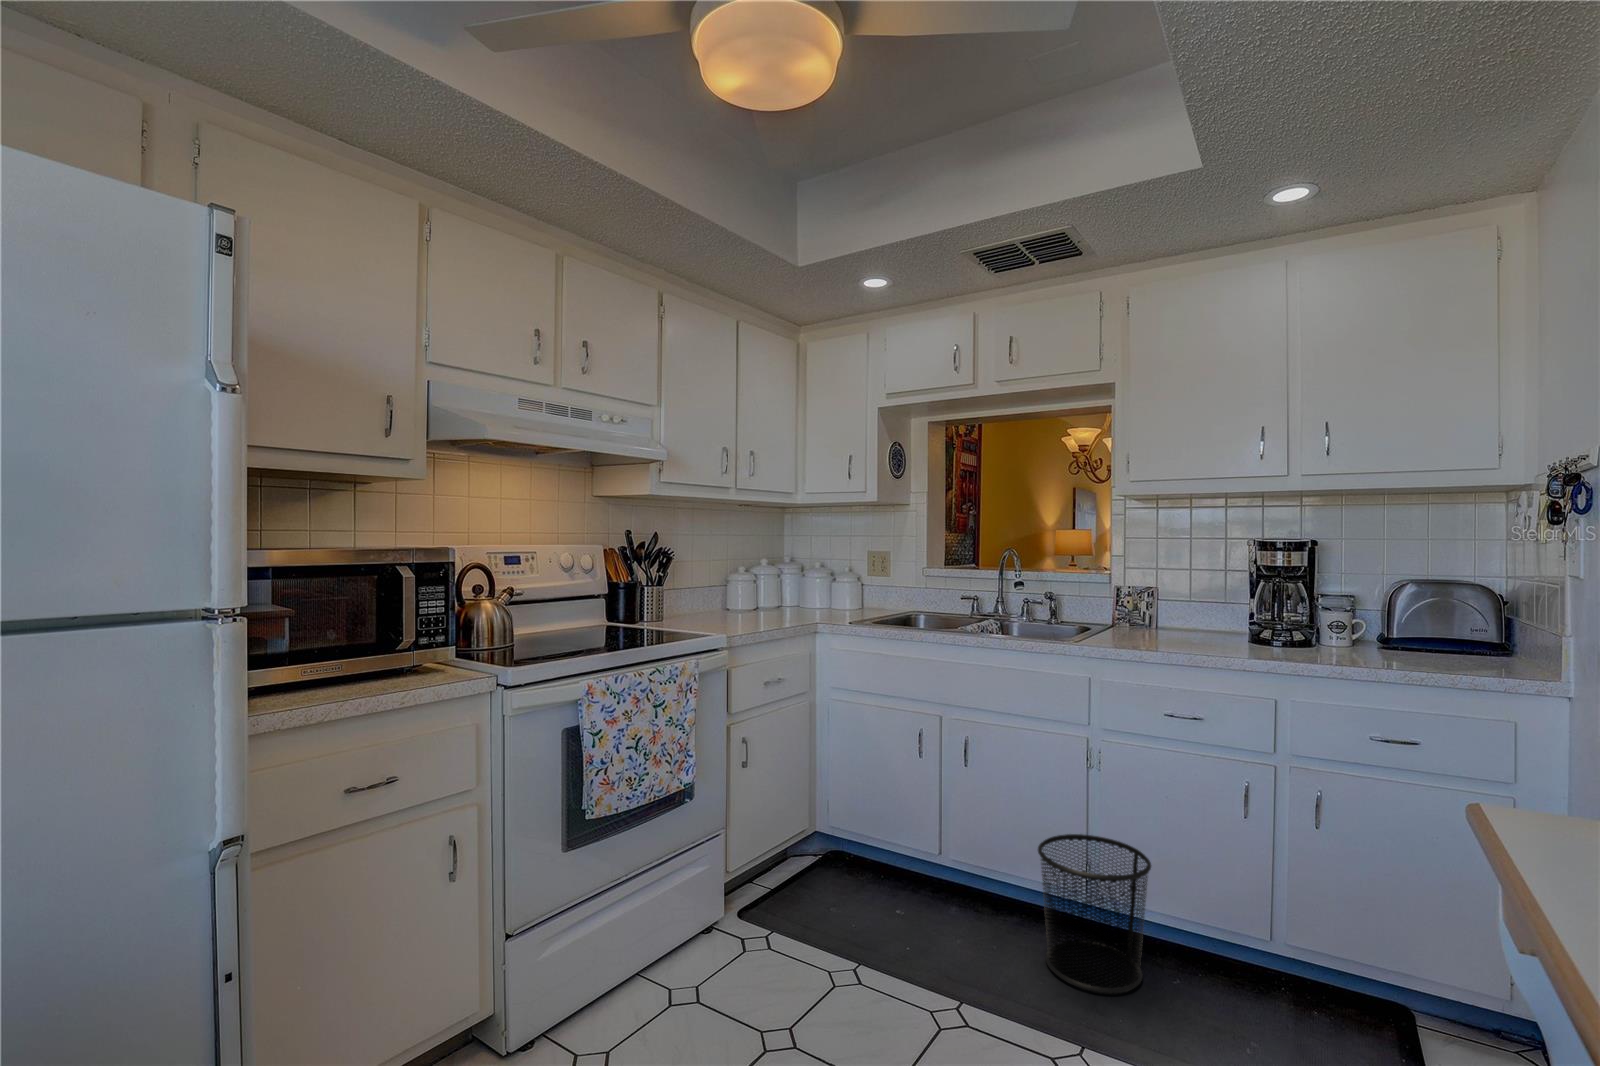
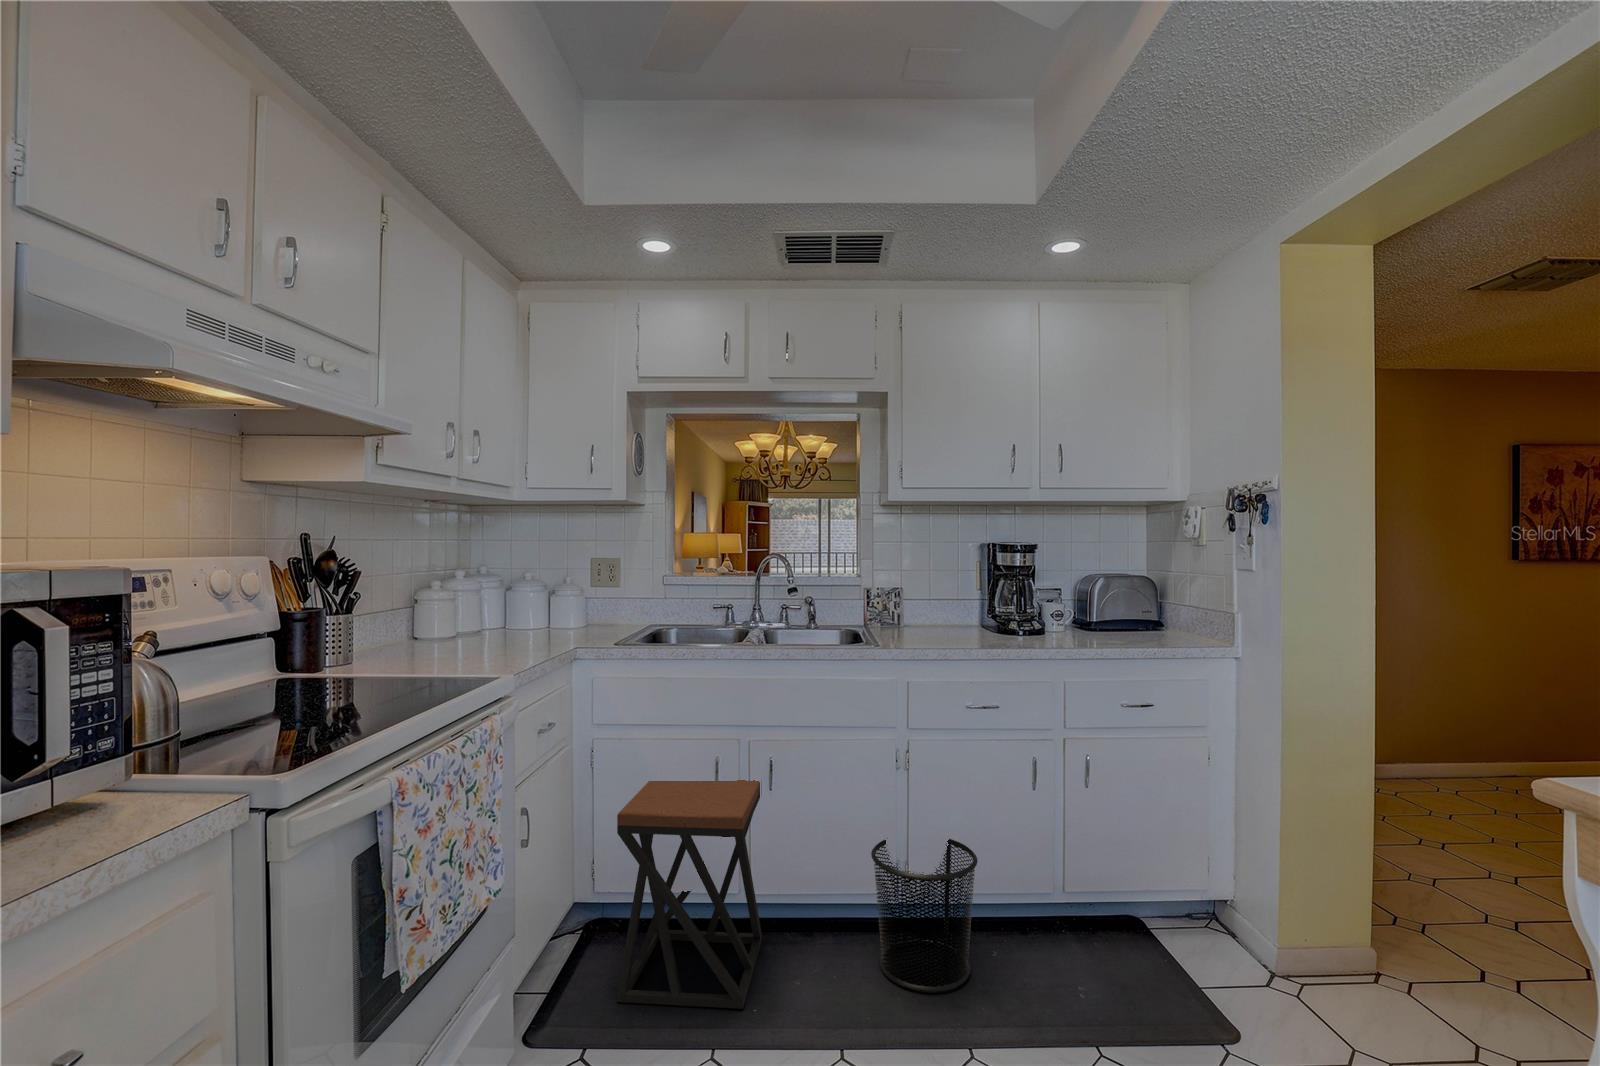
stool: none [812,737,955,943] -> present [617,780,762,1009]

